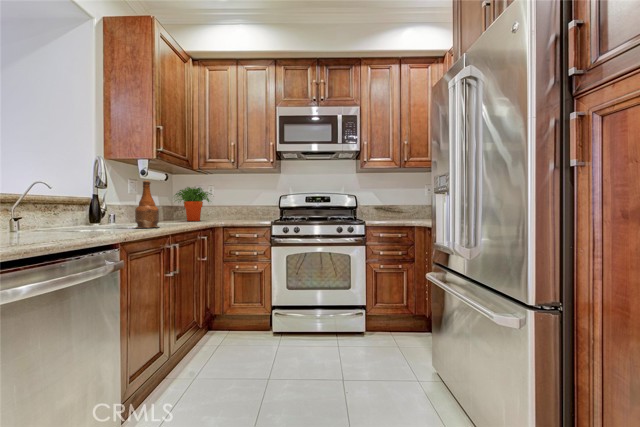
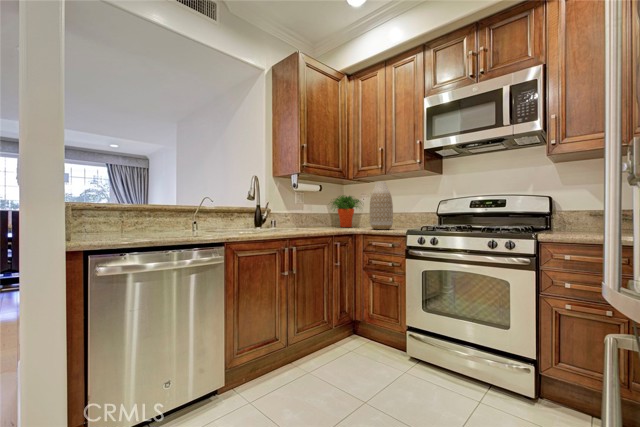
vase: none [230,176,253,222] -> present [370,182,393,229]
bottle: present [135,180,159,228] -> none [262,193,287,233]

